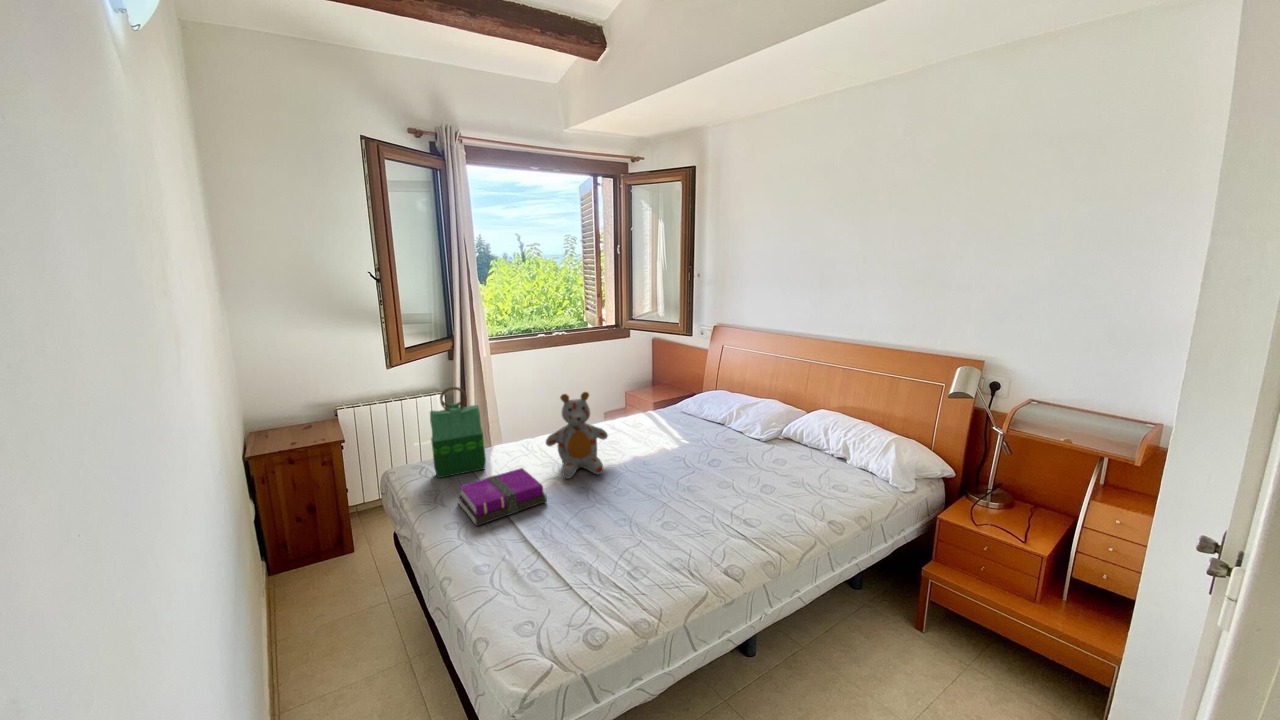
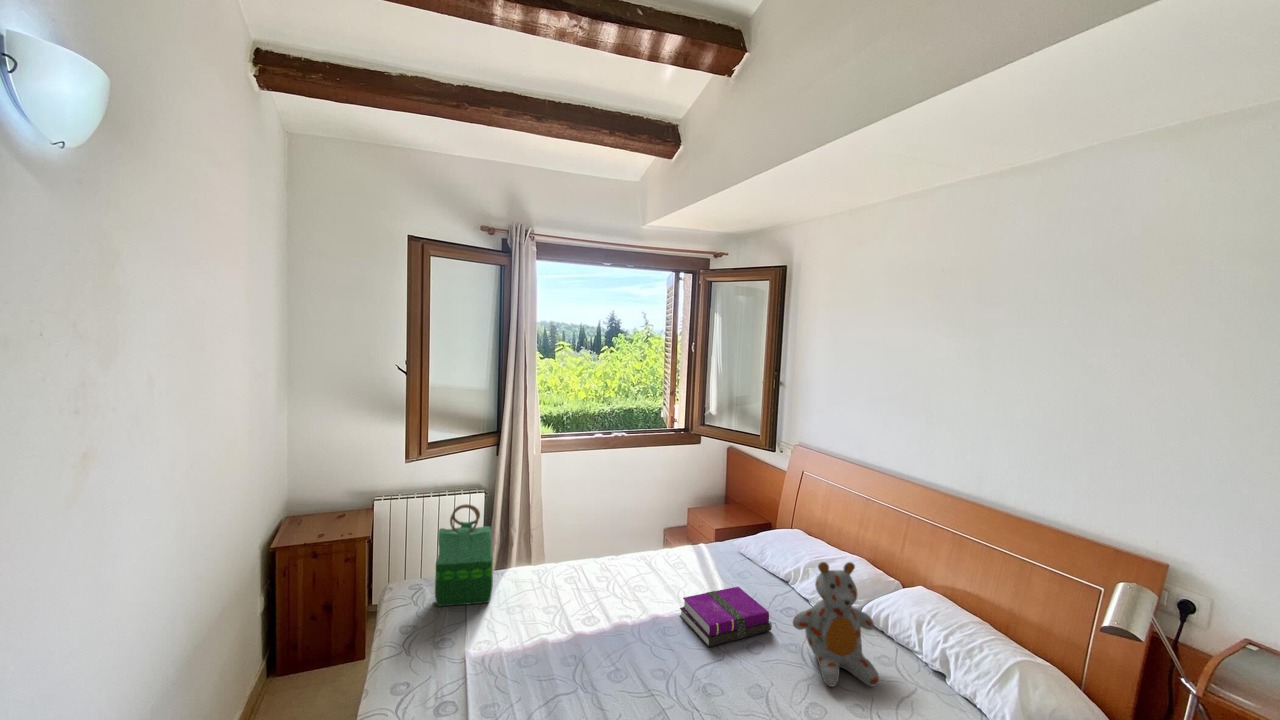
stuffed bear: present [546,392,608,479] -> present [793,562,879,686]
notebook: present [458,468,547,526] -> present [680,587,772,647]

